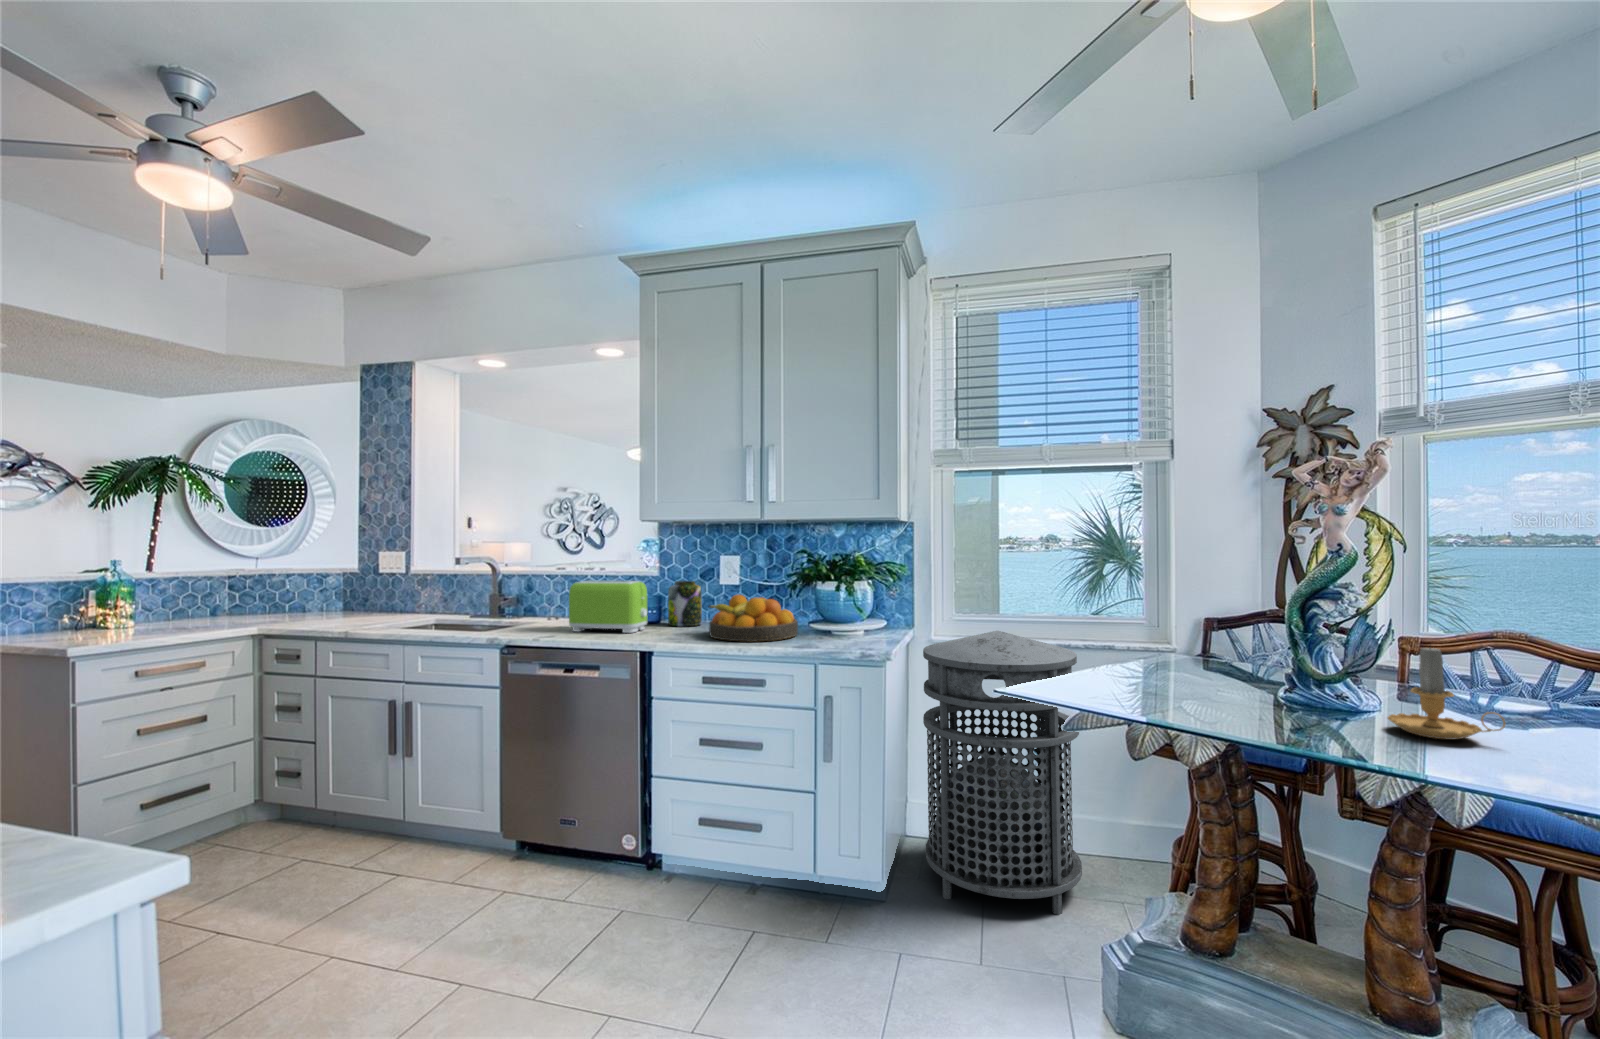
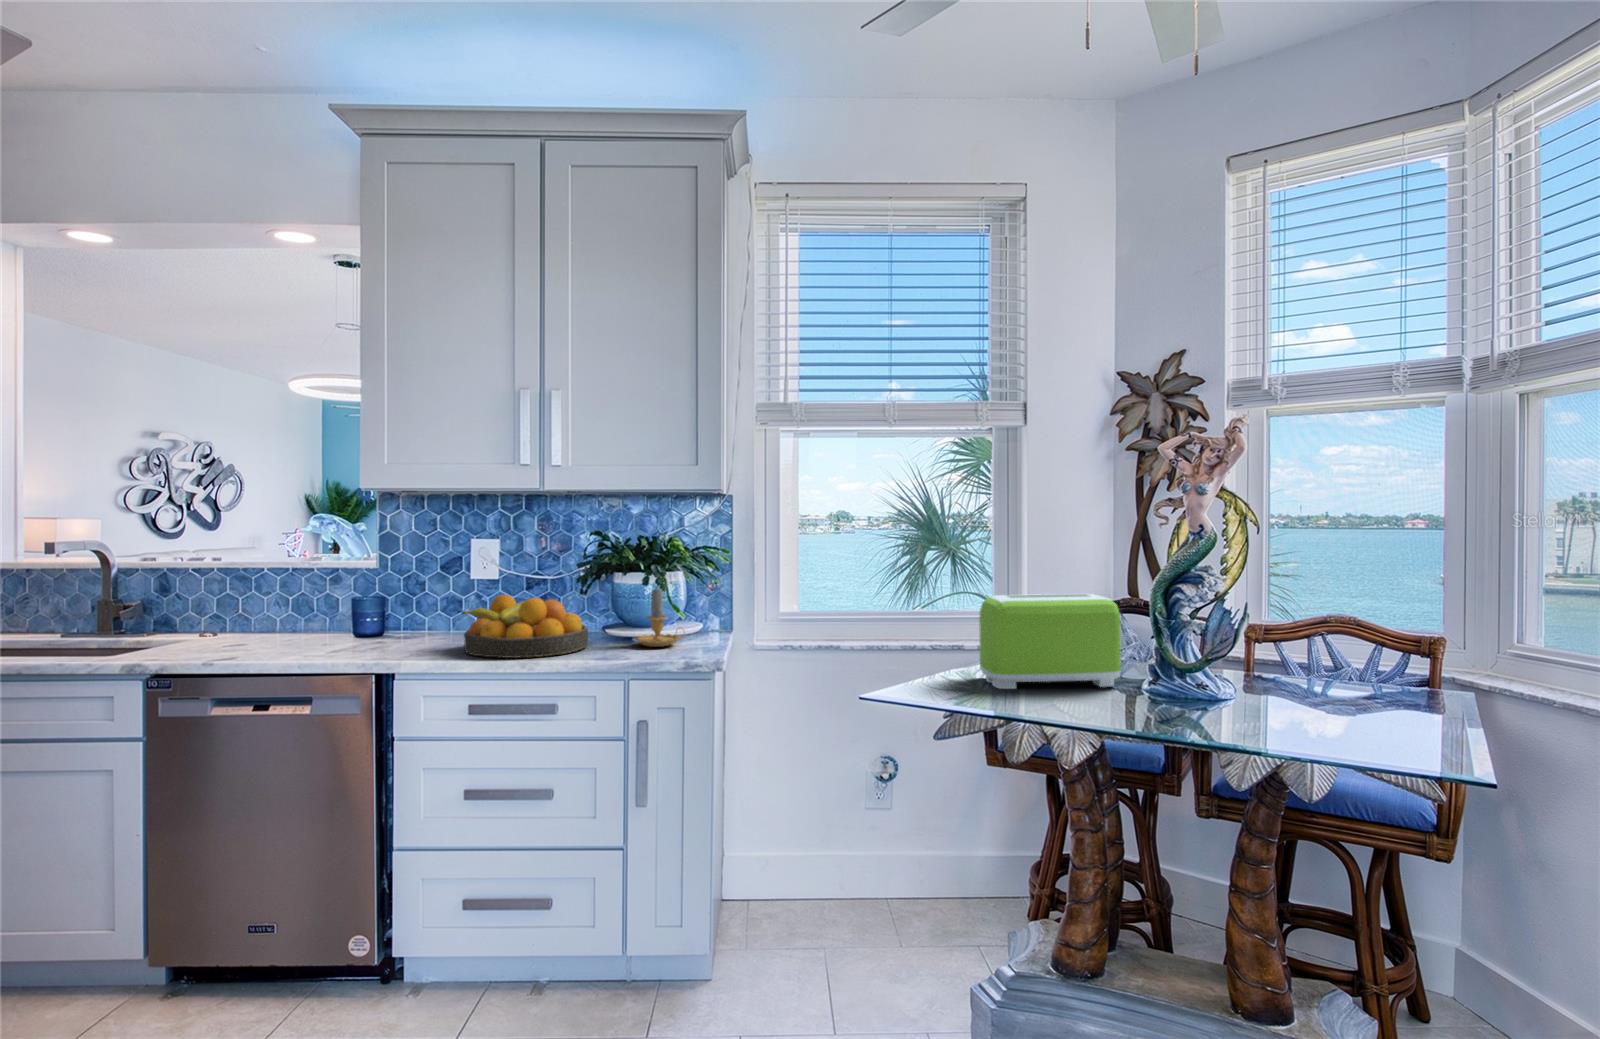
toaster: present [569,581,648,633] -> present [979,594,1121,689]
jar: present [668,581,702,626] -> none [391,577,442,641]
trash can: present [923,631,1082,915] -> none [752,630,933,956]
candle: present [1388,647,1506,739] -> present [635,588,683,647]

